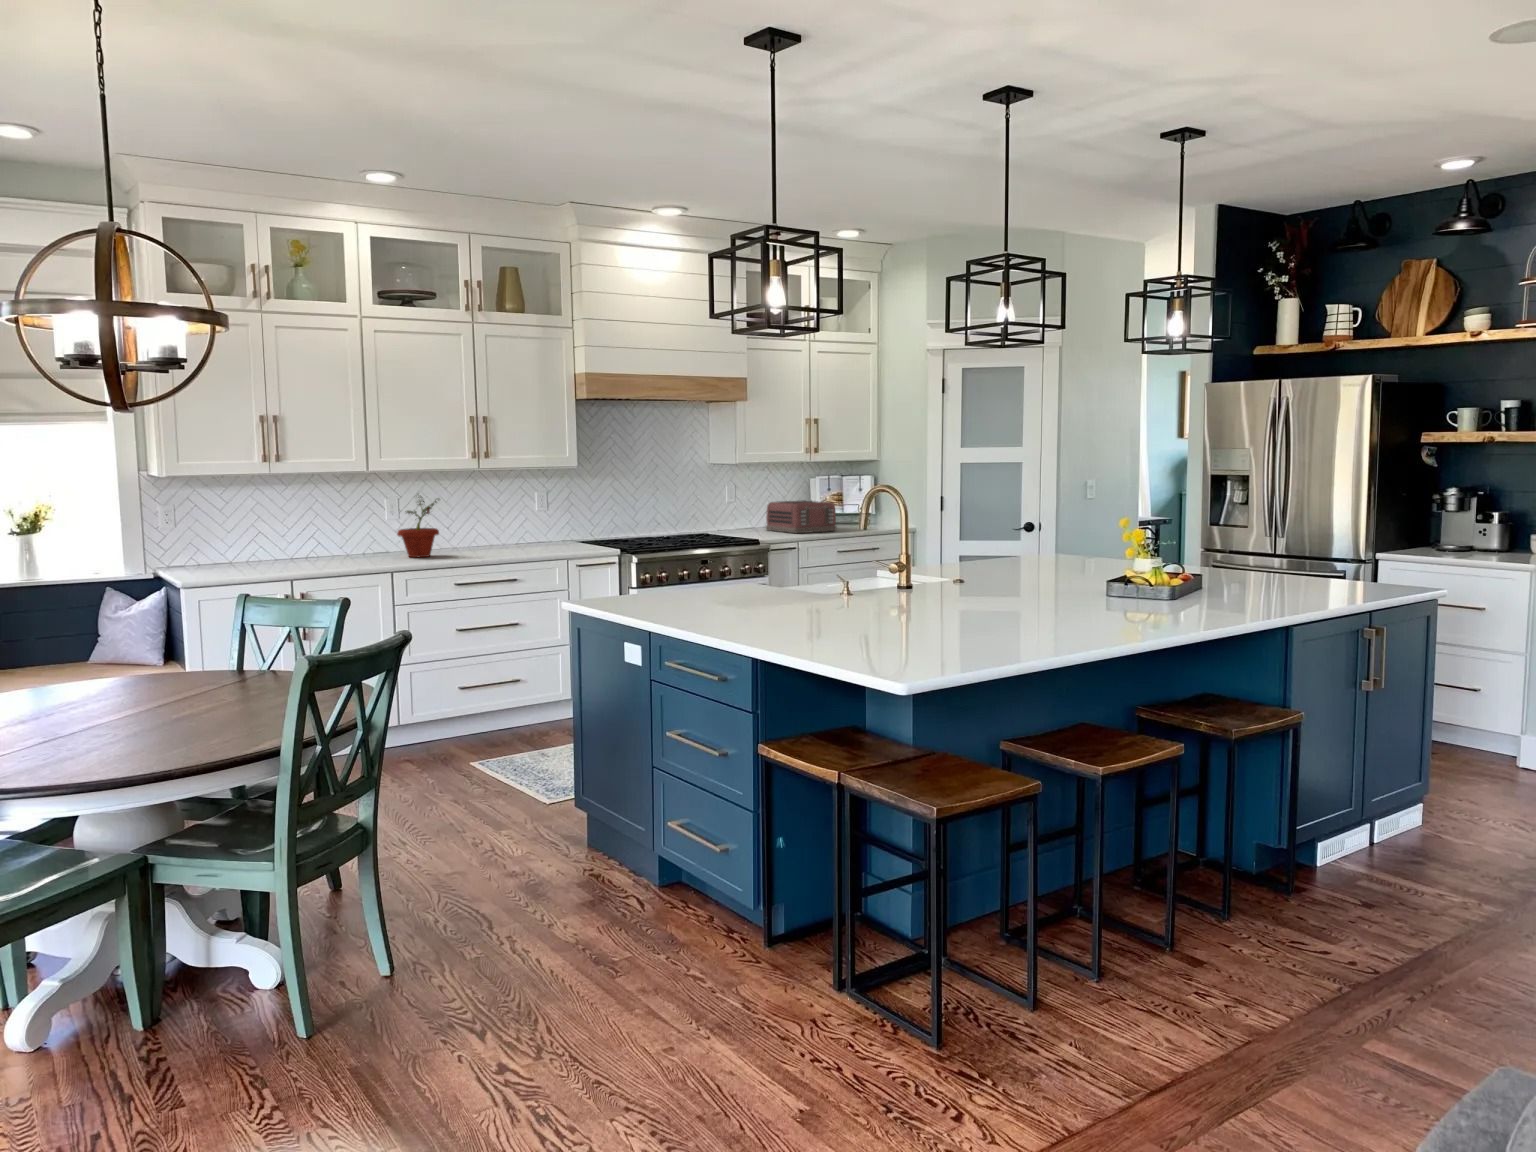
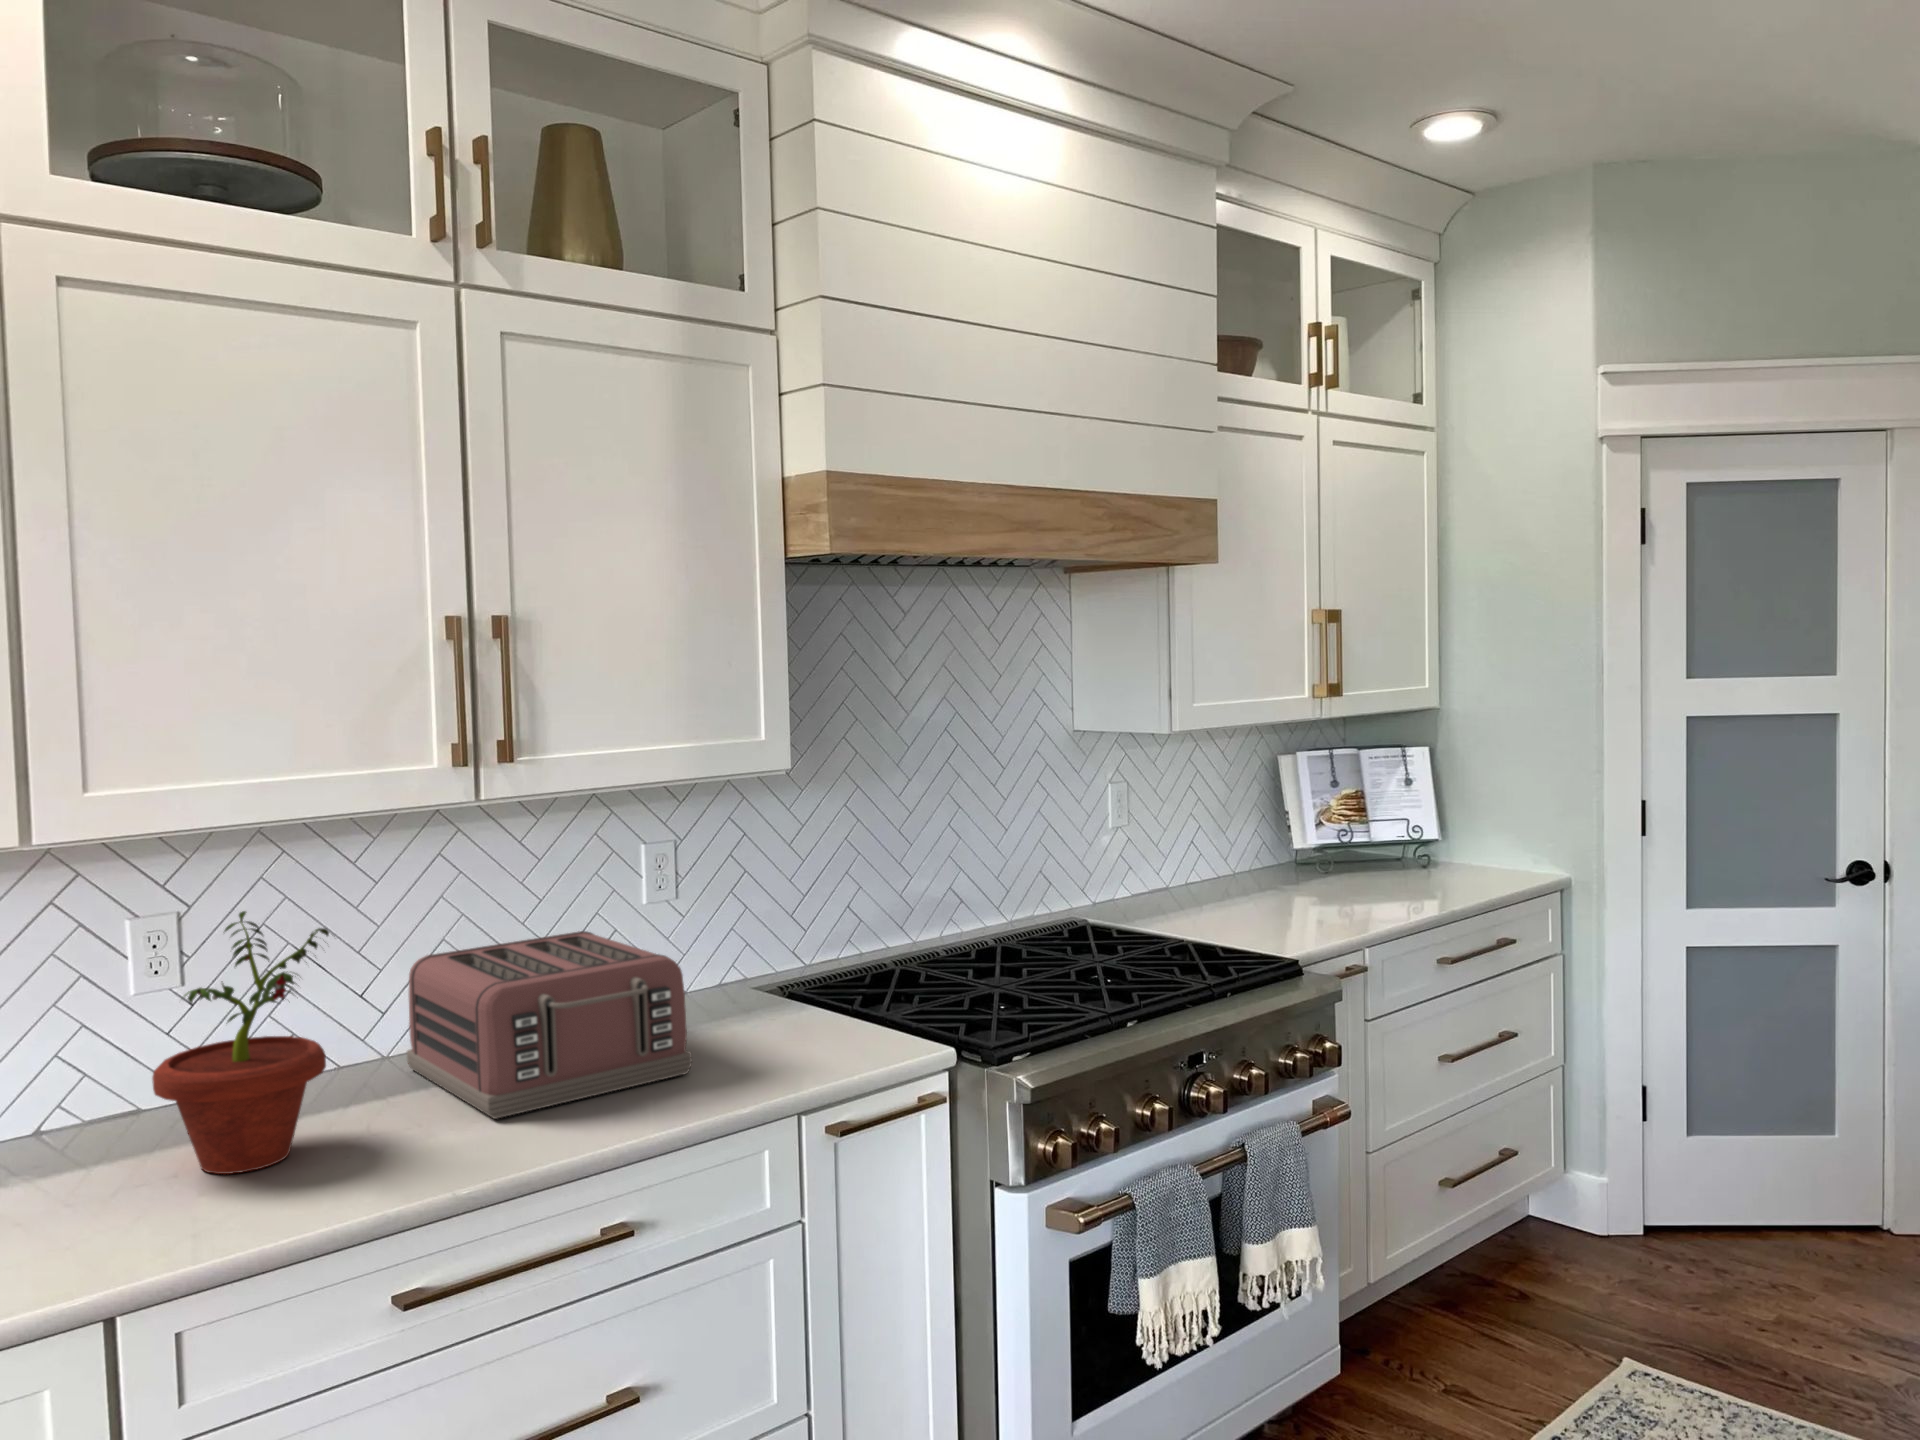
toaster: present [766,501,837,533] -> present [407,931,692,1119]

